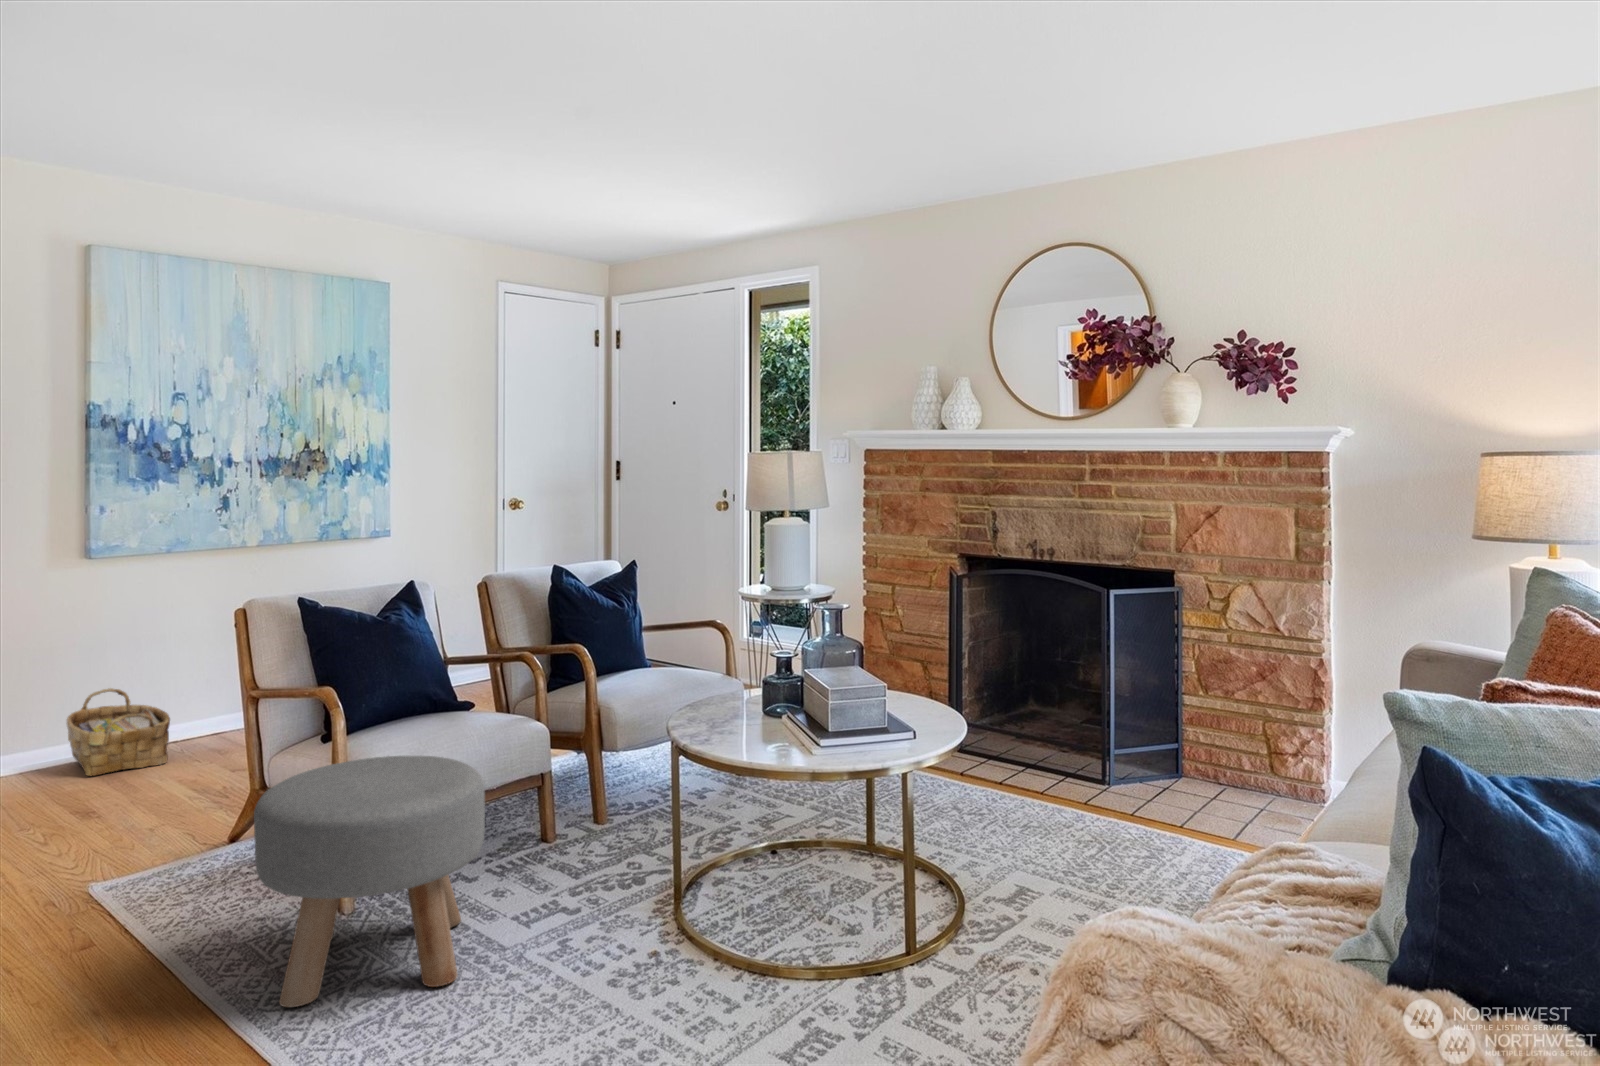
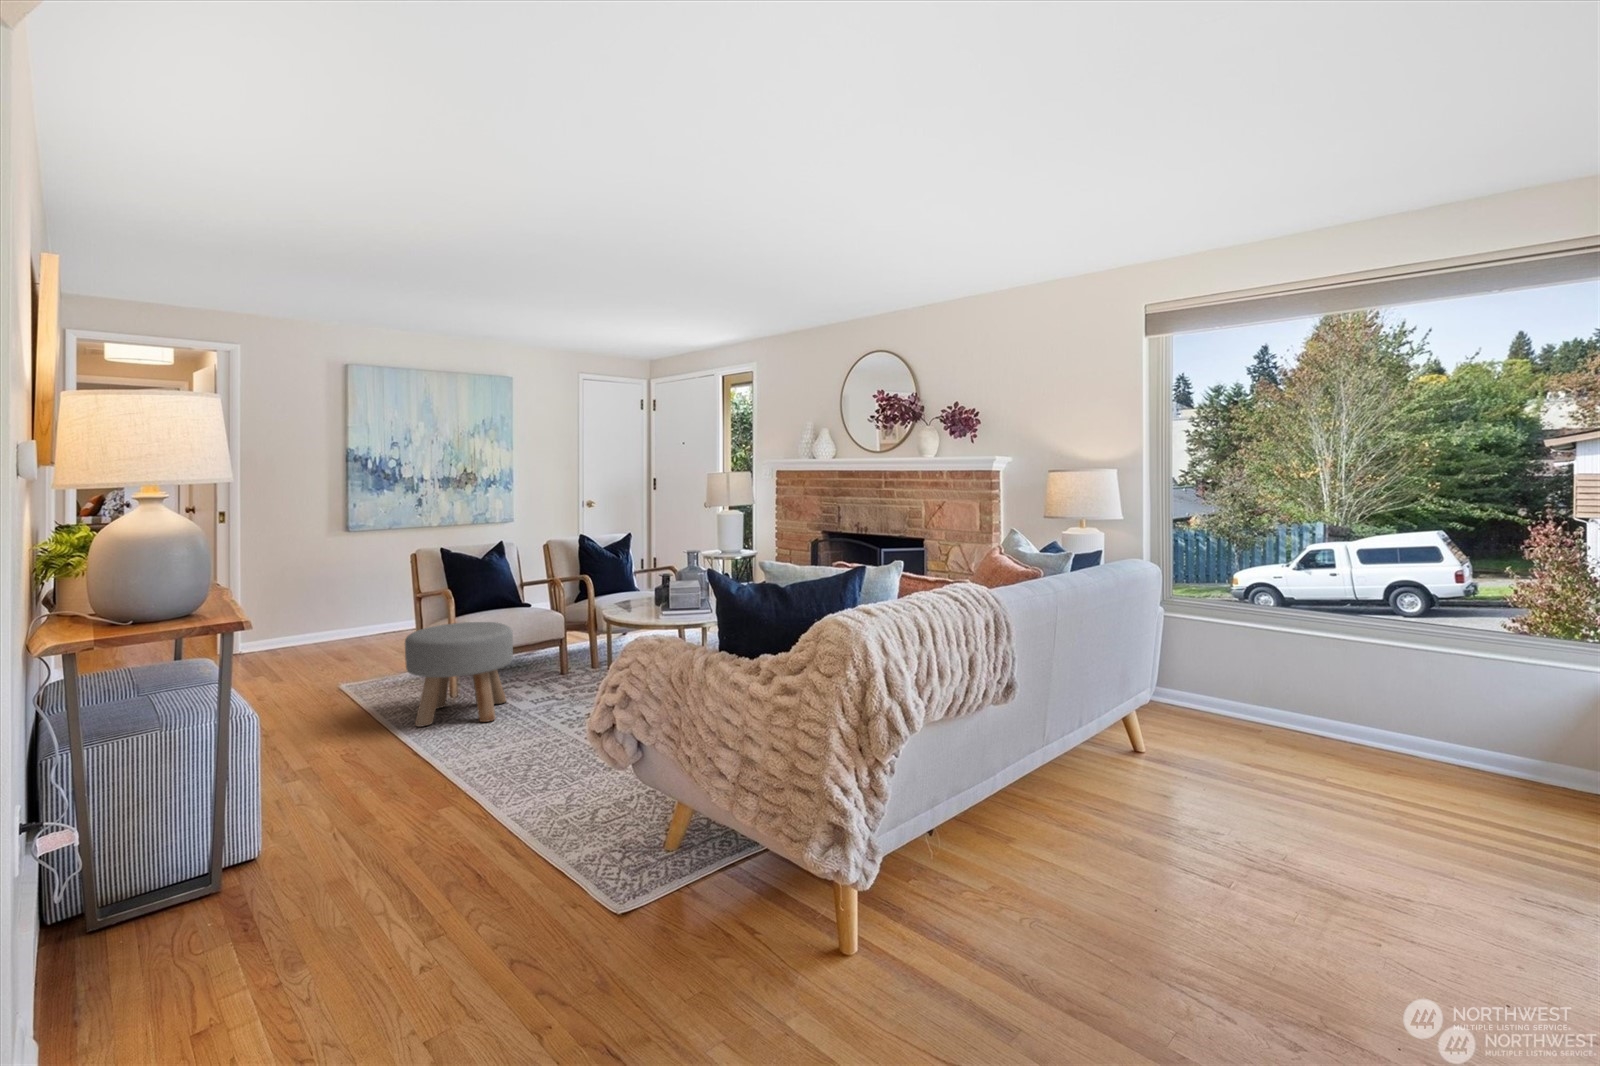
woven basket: present [66,688,170,776] -> none [338,601,390,646]

